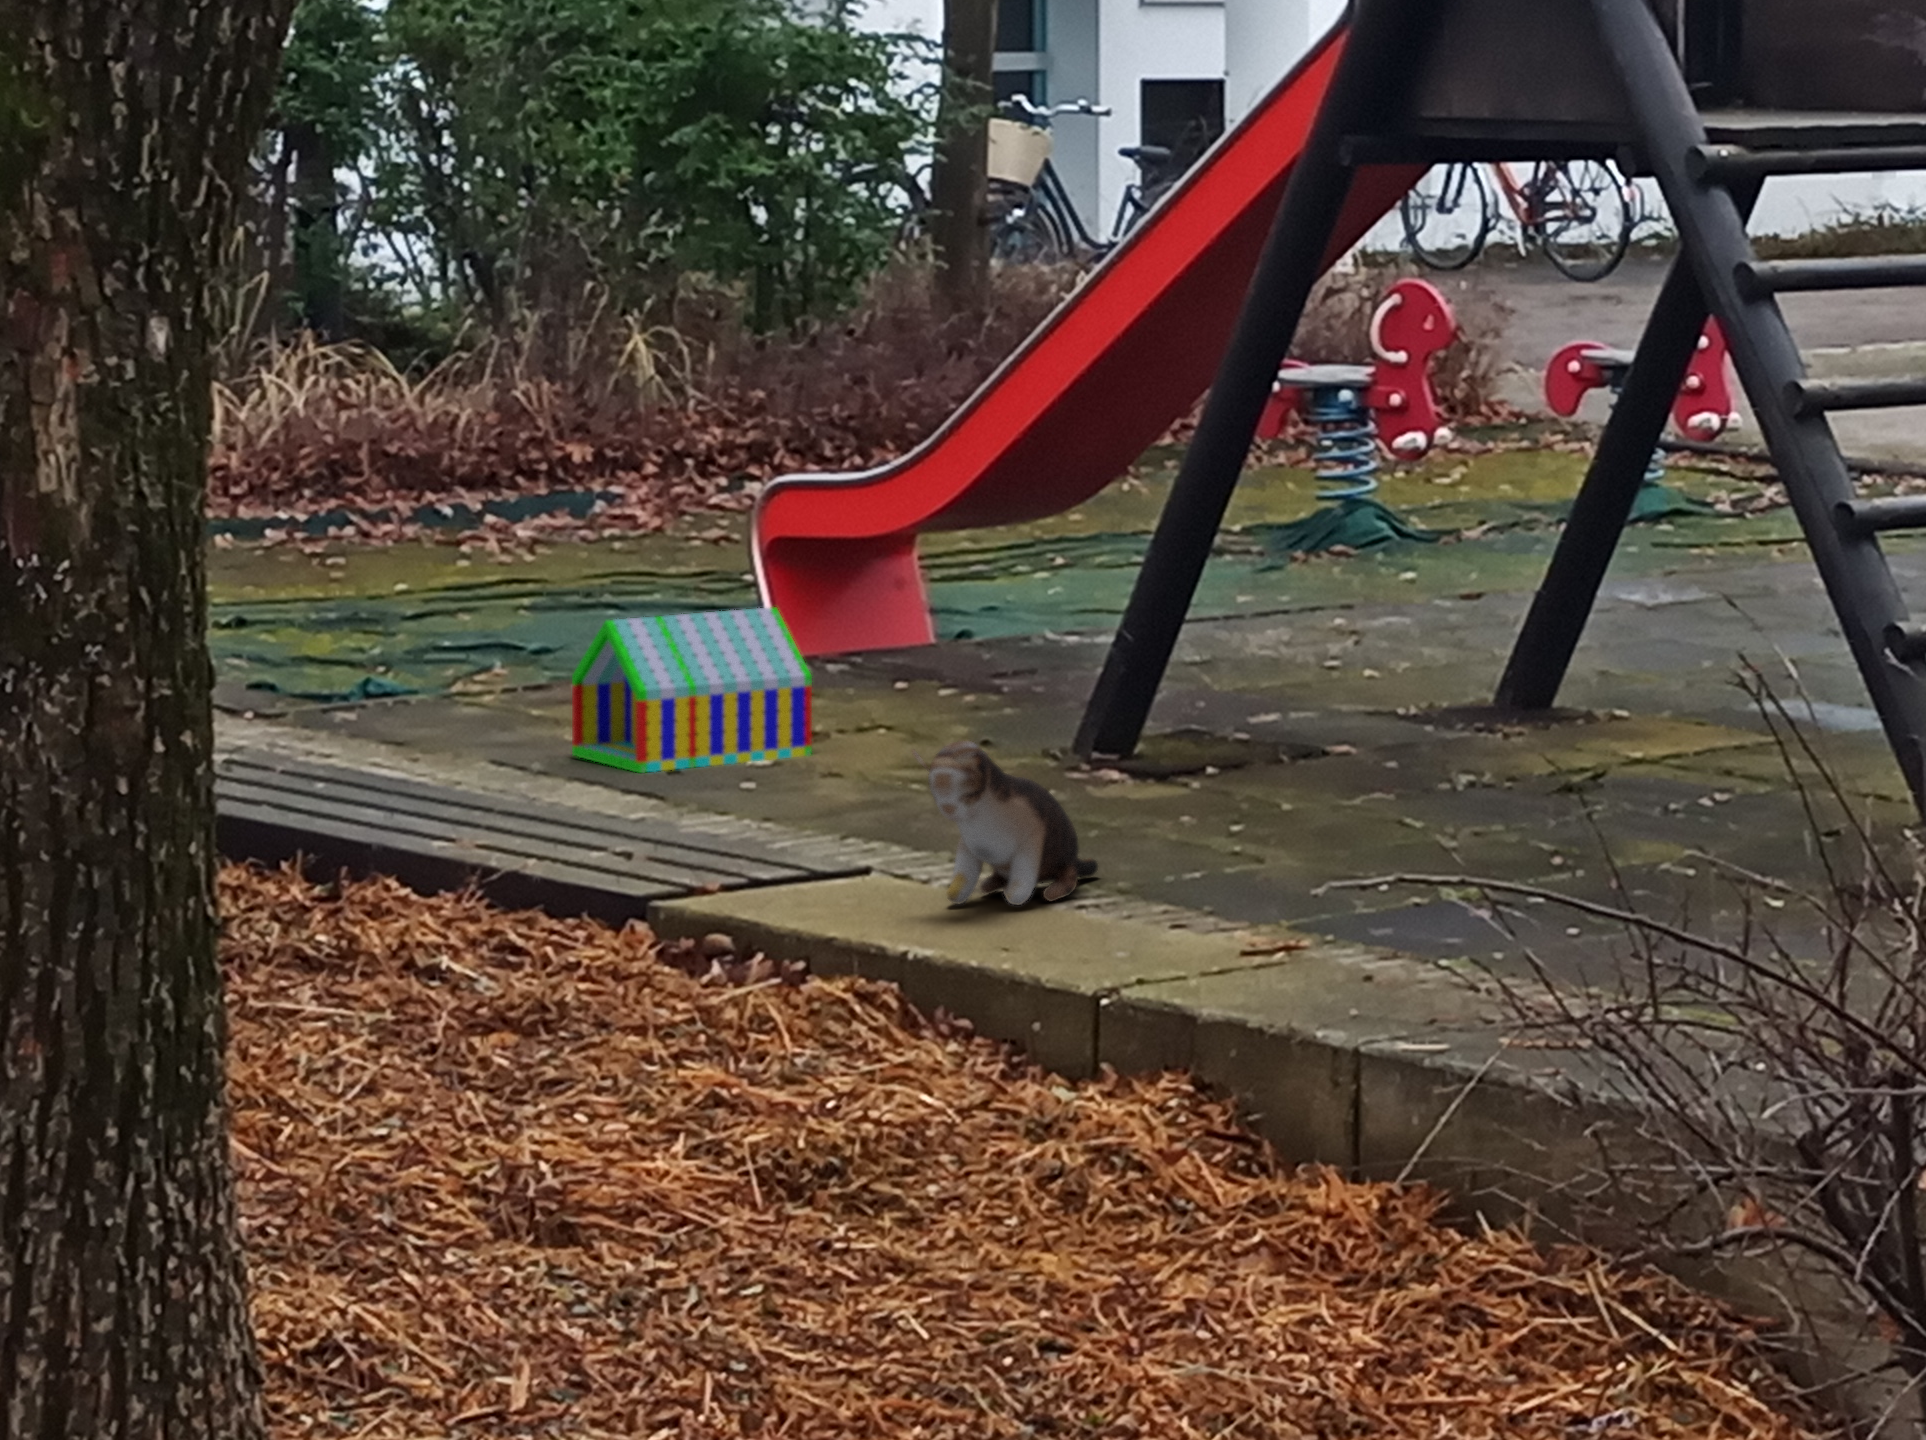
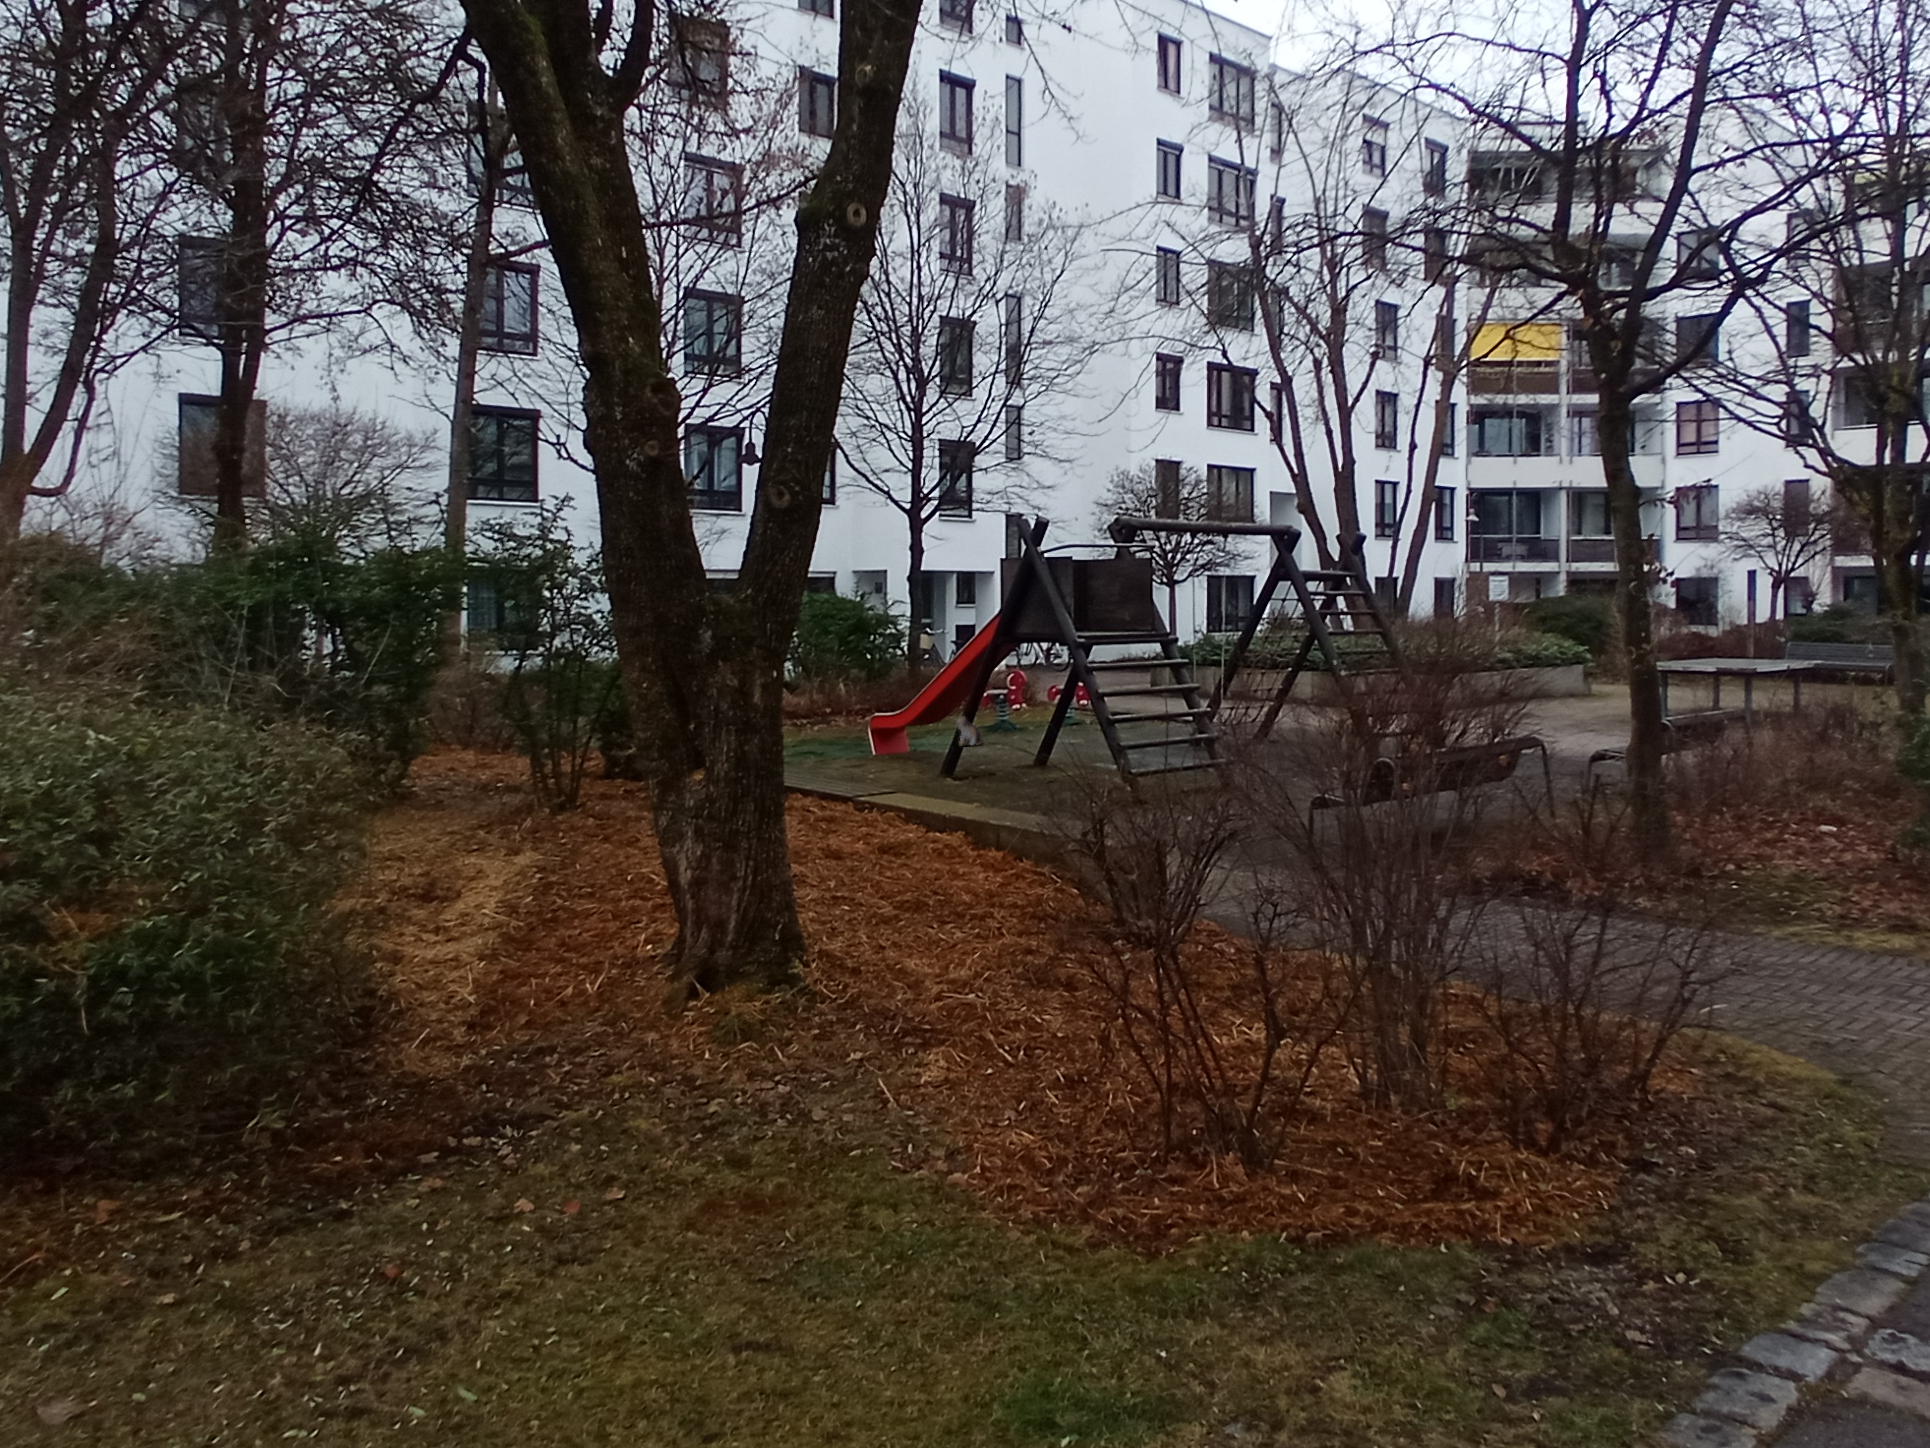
toy house: present [572,608,812,773] -> none [878,706,923,735]

